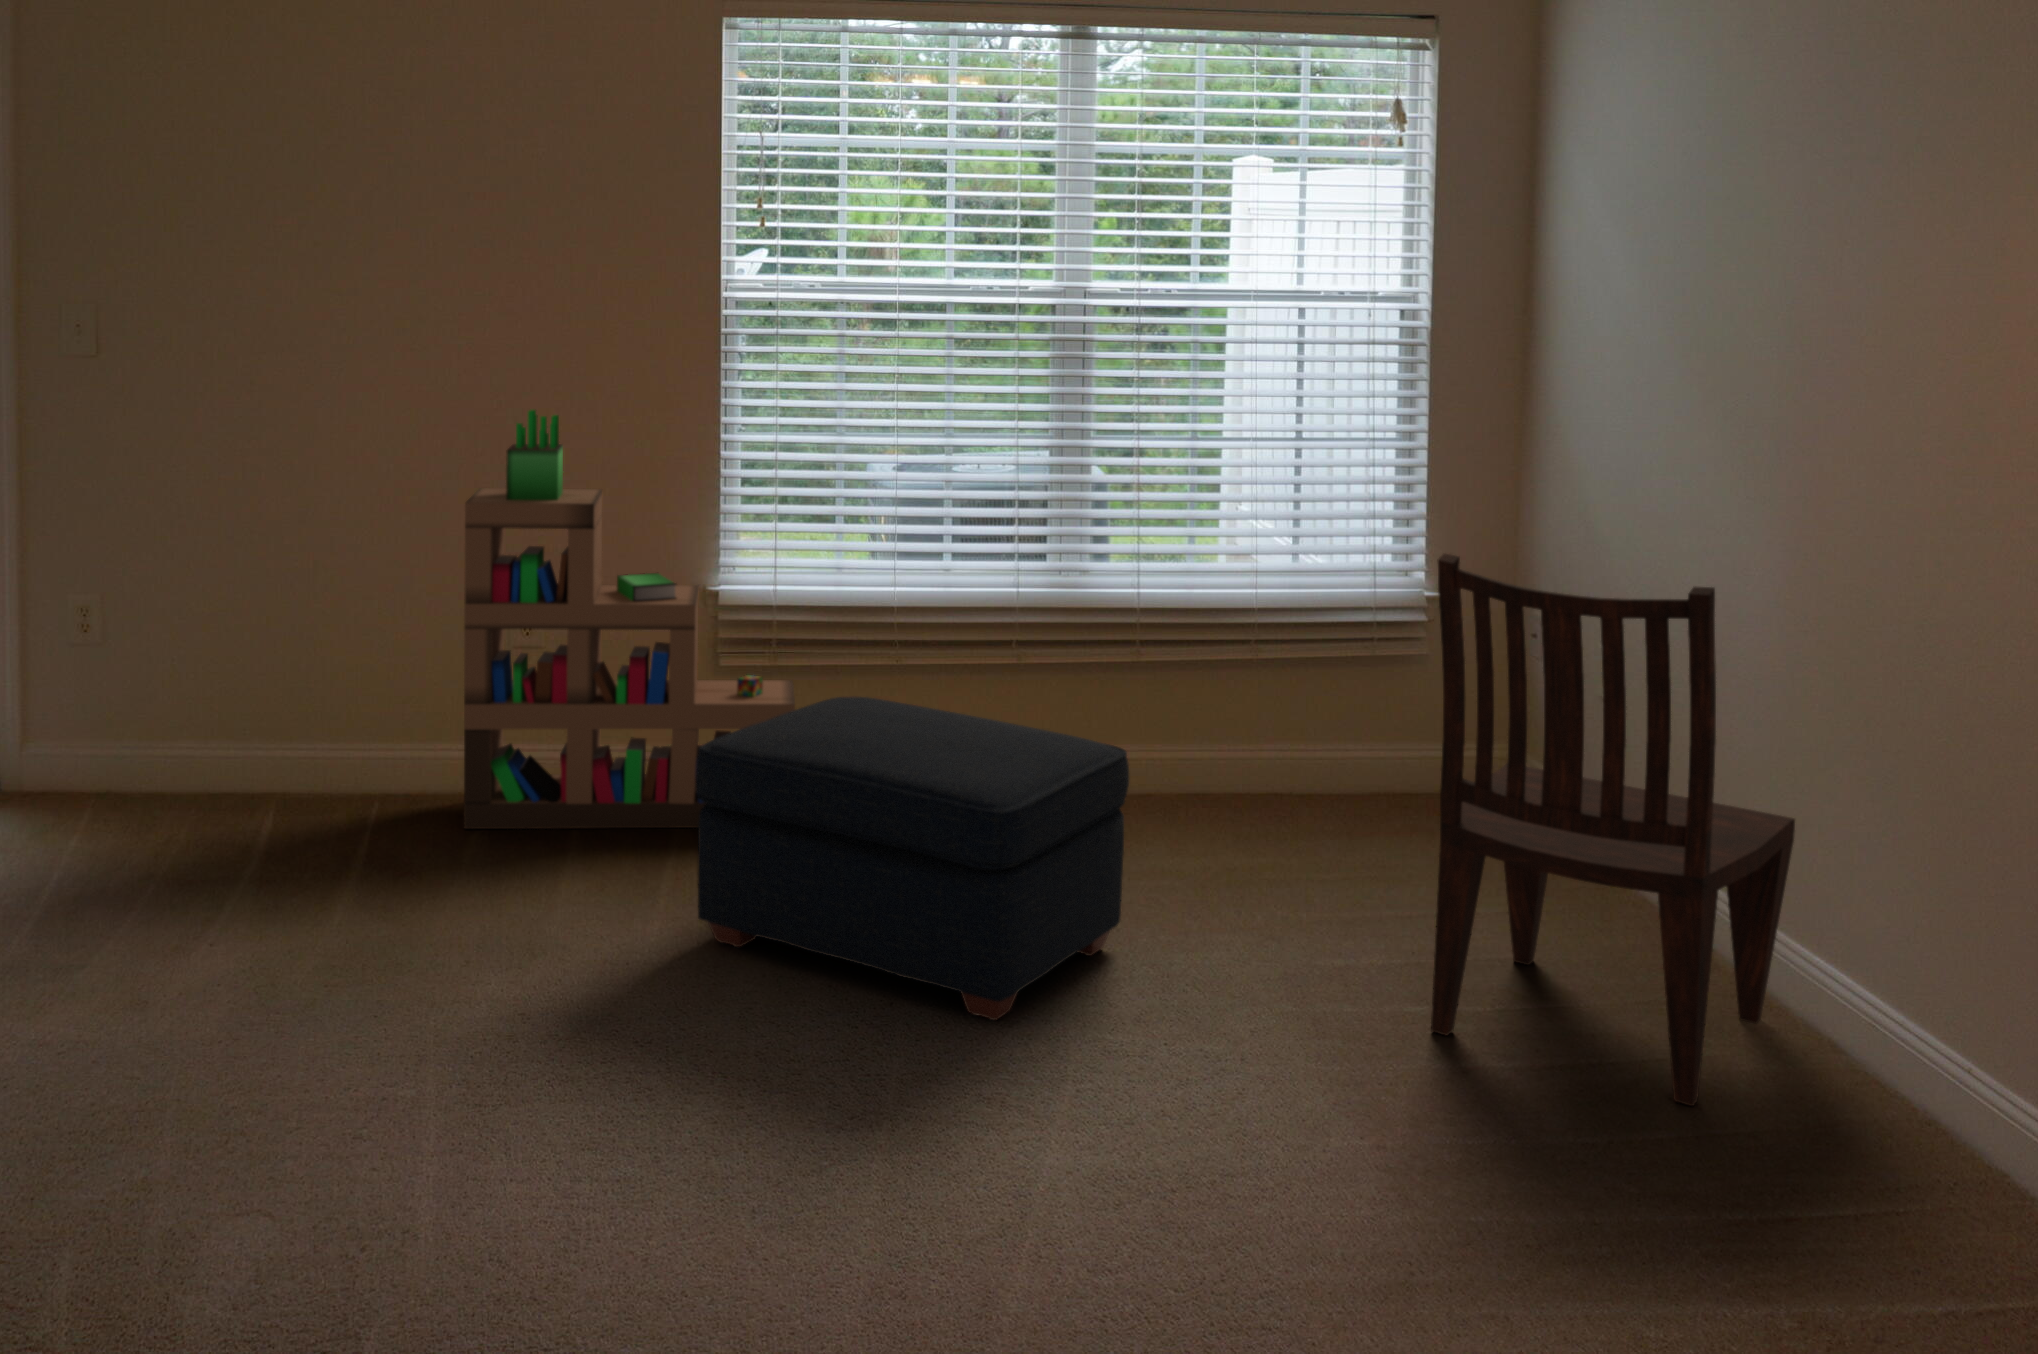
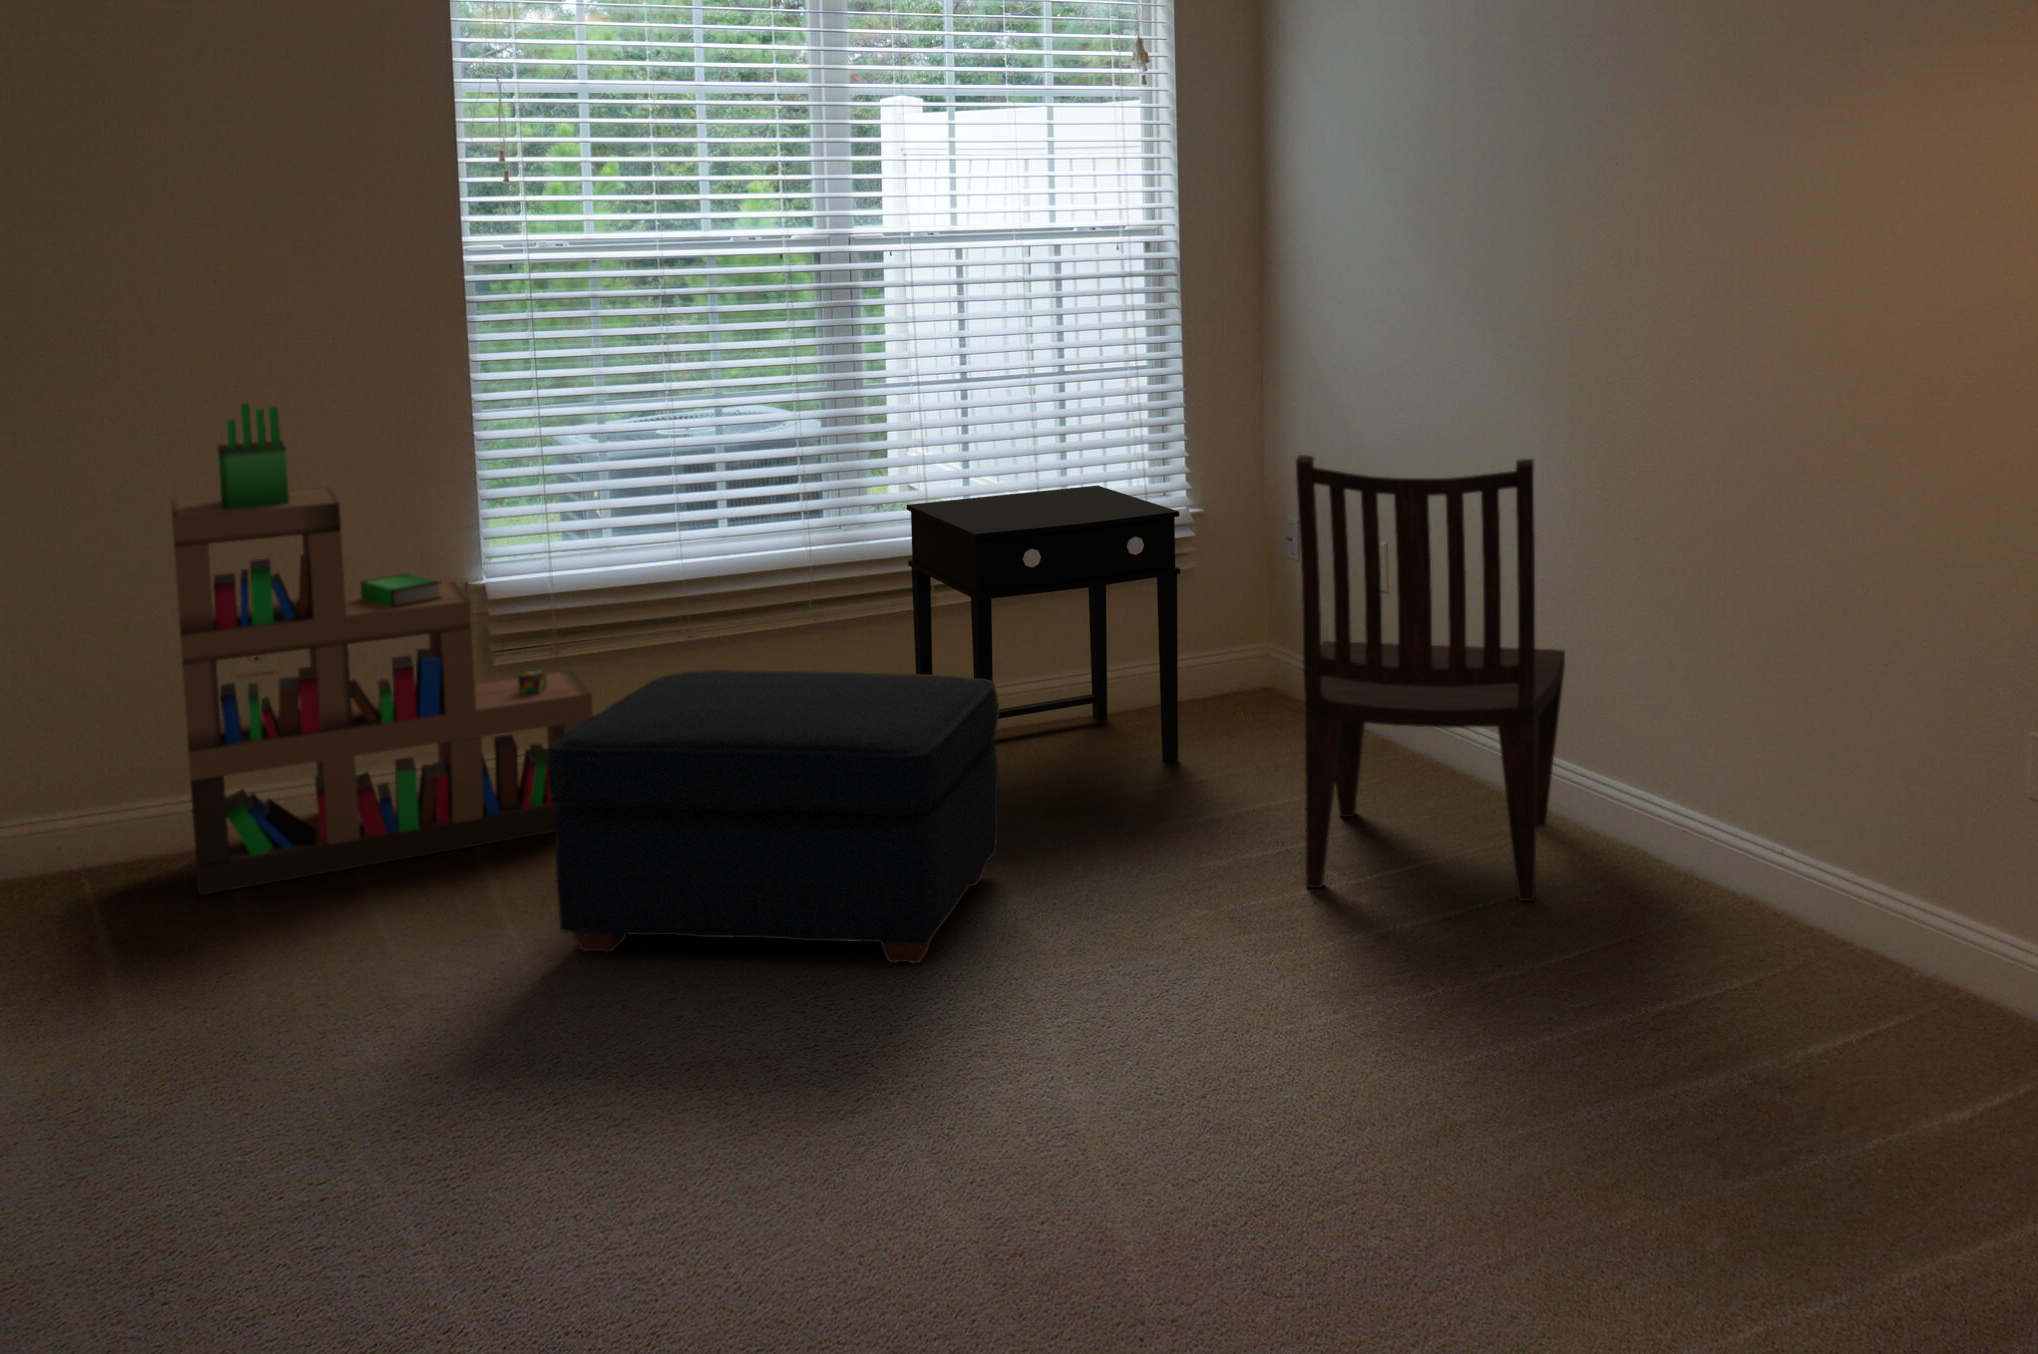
side table: none [1114,561,1384,866] -> present [906,485,1180,761]

